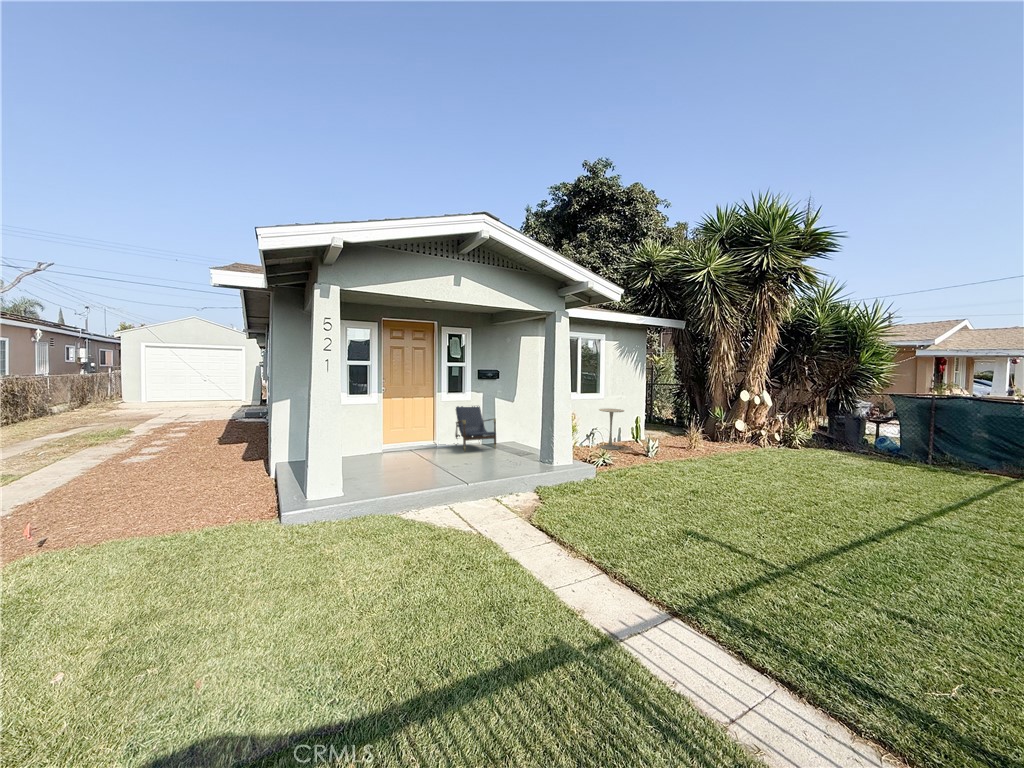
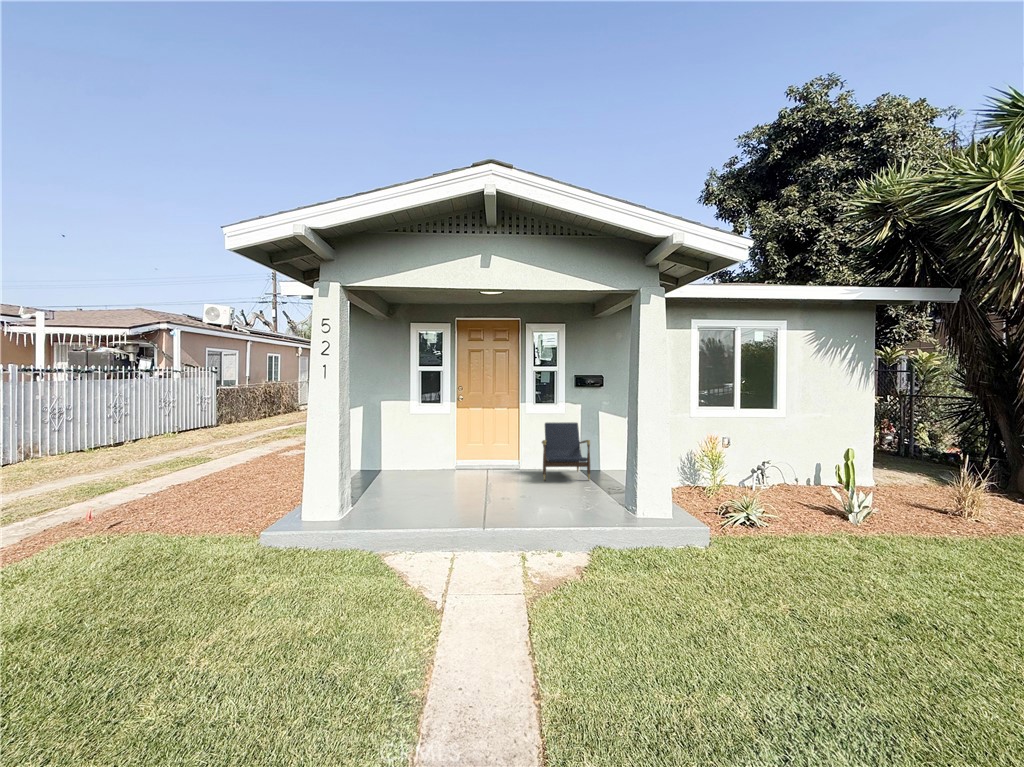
pedestal table: present [599,408,624,450] -> none [769,433,814,498]

